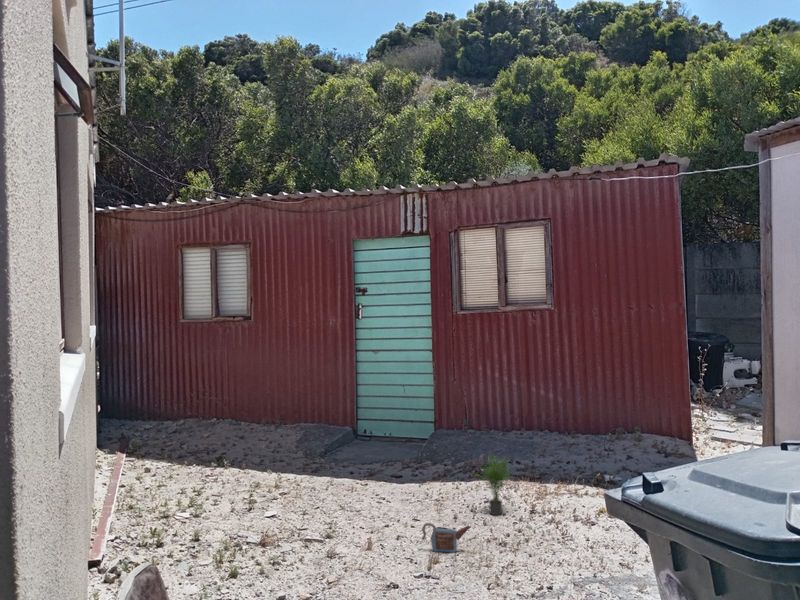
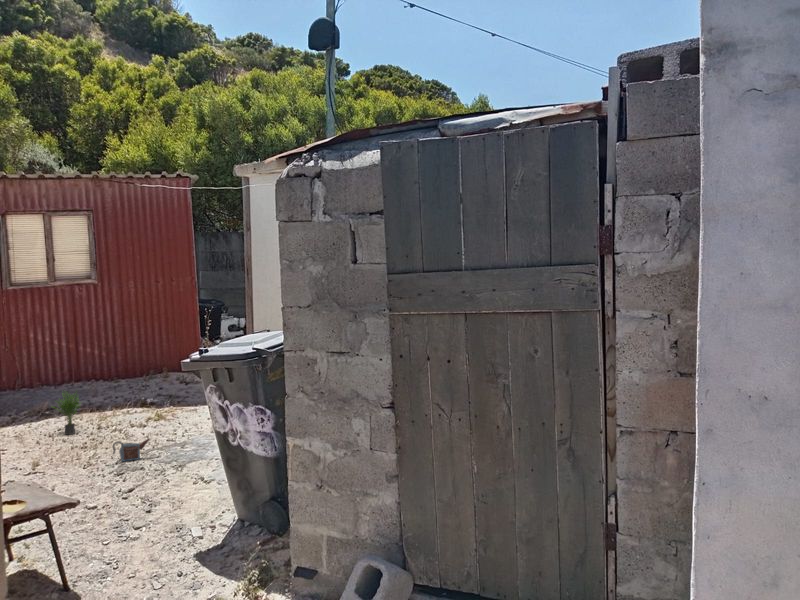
watering can: present [422,523,471,552] -> present [113,439,150,461]

